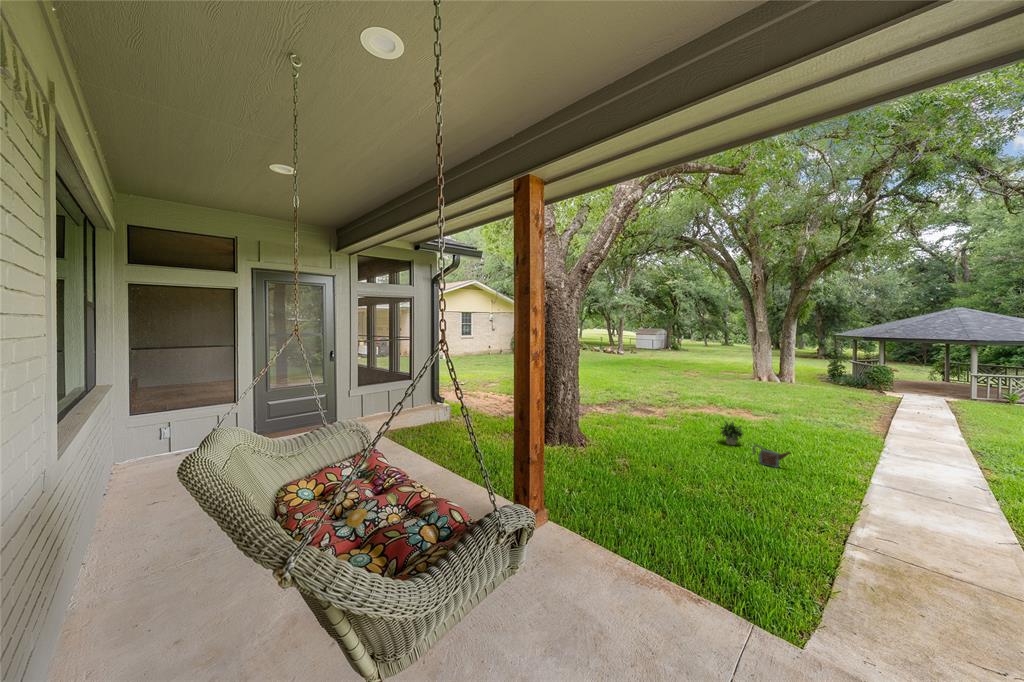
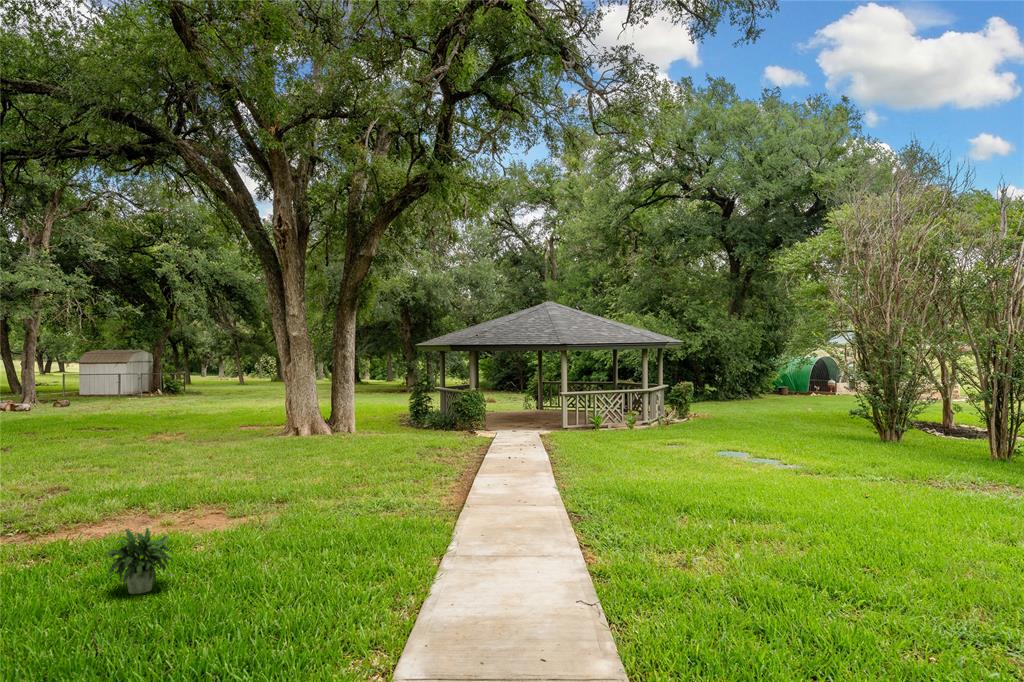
watering can: present [752,445,791,468] -> none [164,582,251,633]

